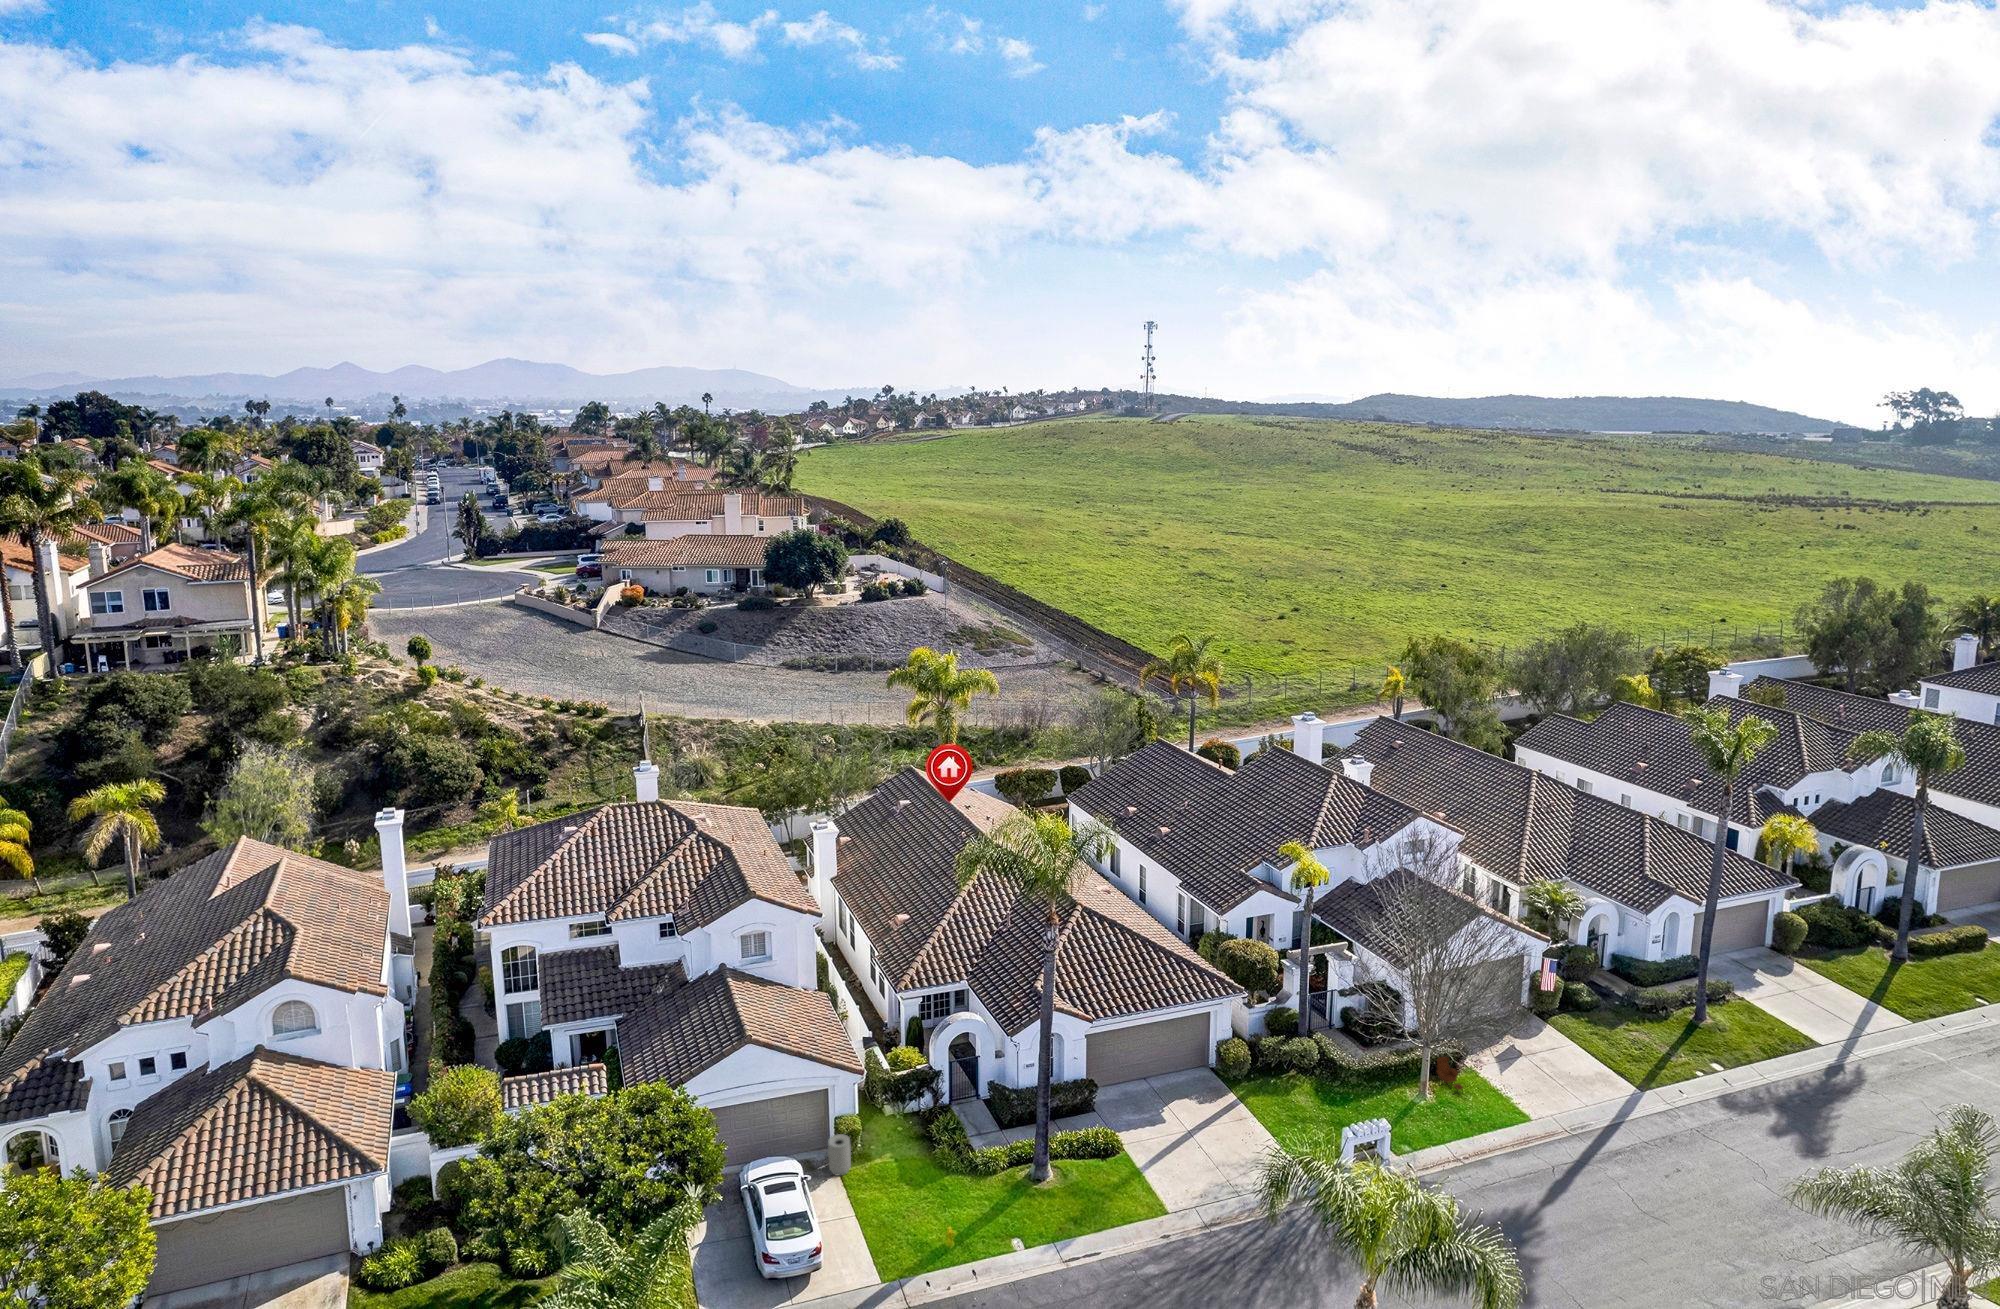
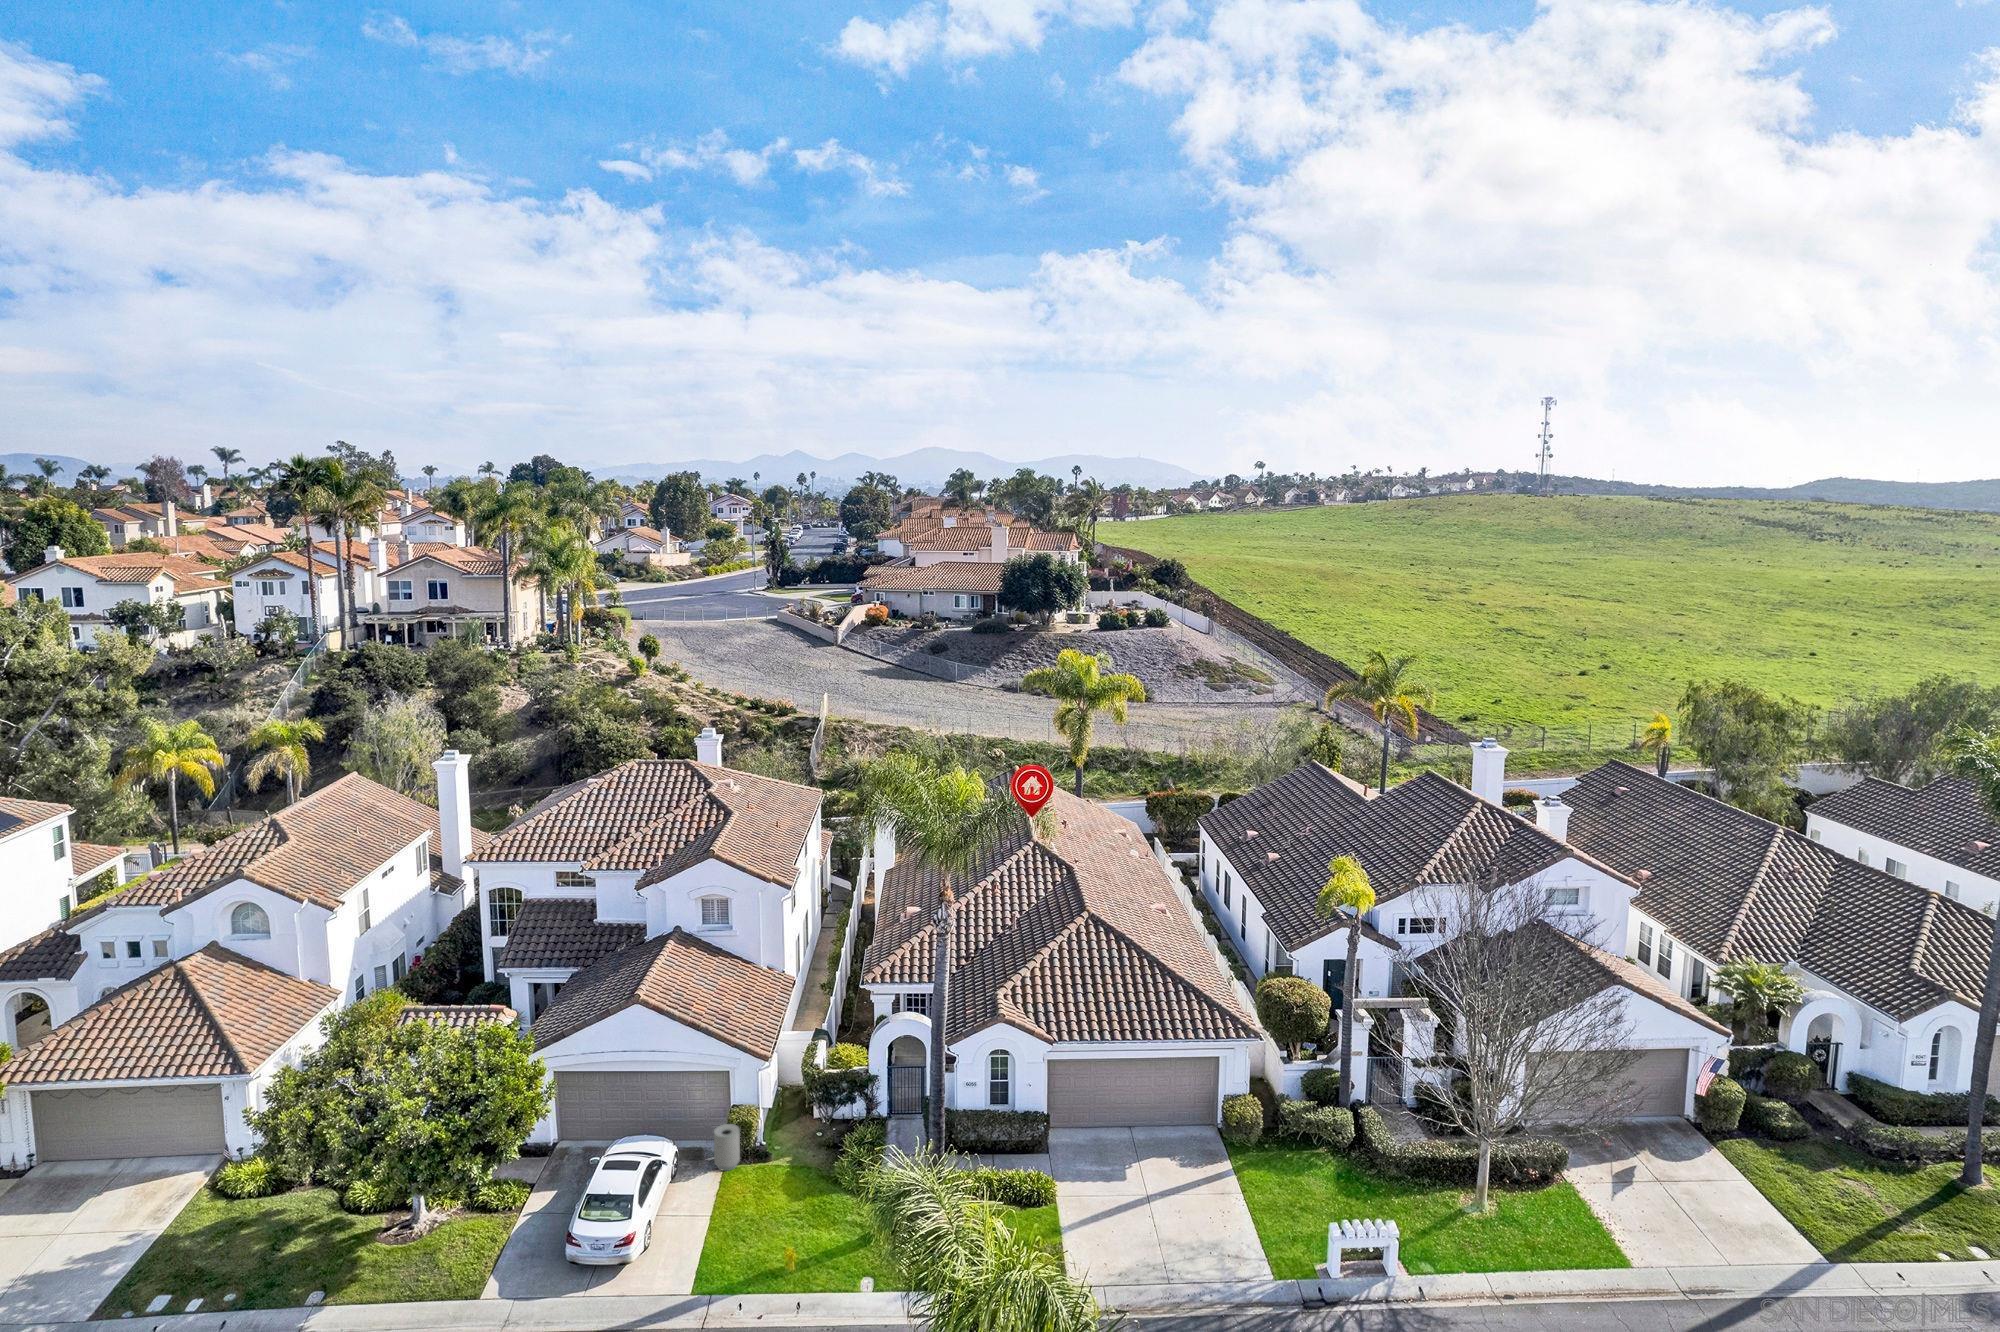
lounge chair: present [1437,1057,1463,1094] -> none [1510,1161,1542,1217]

